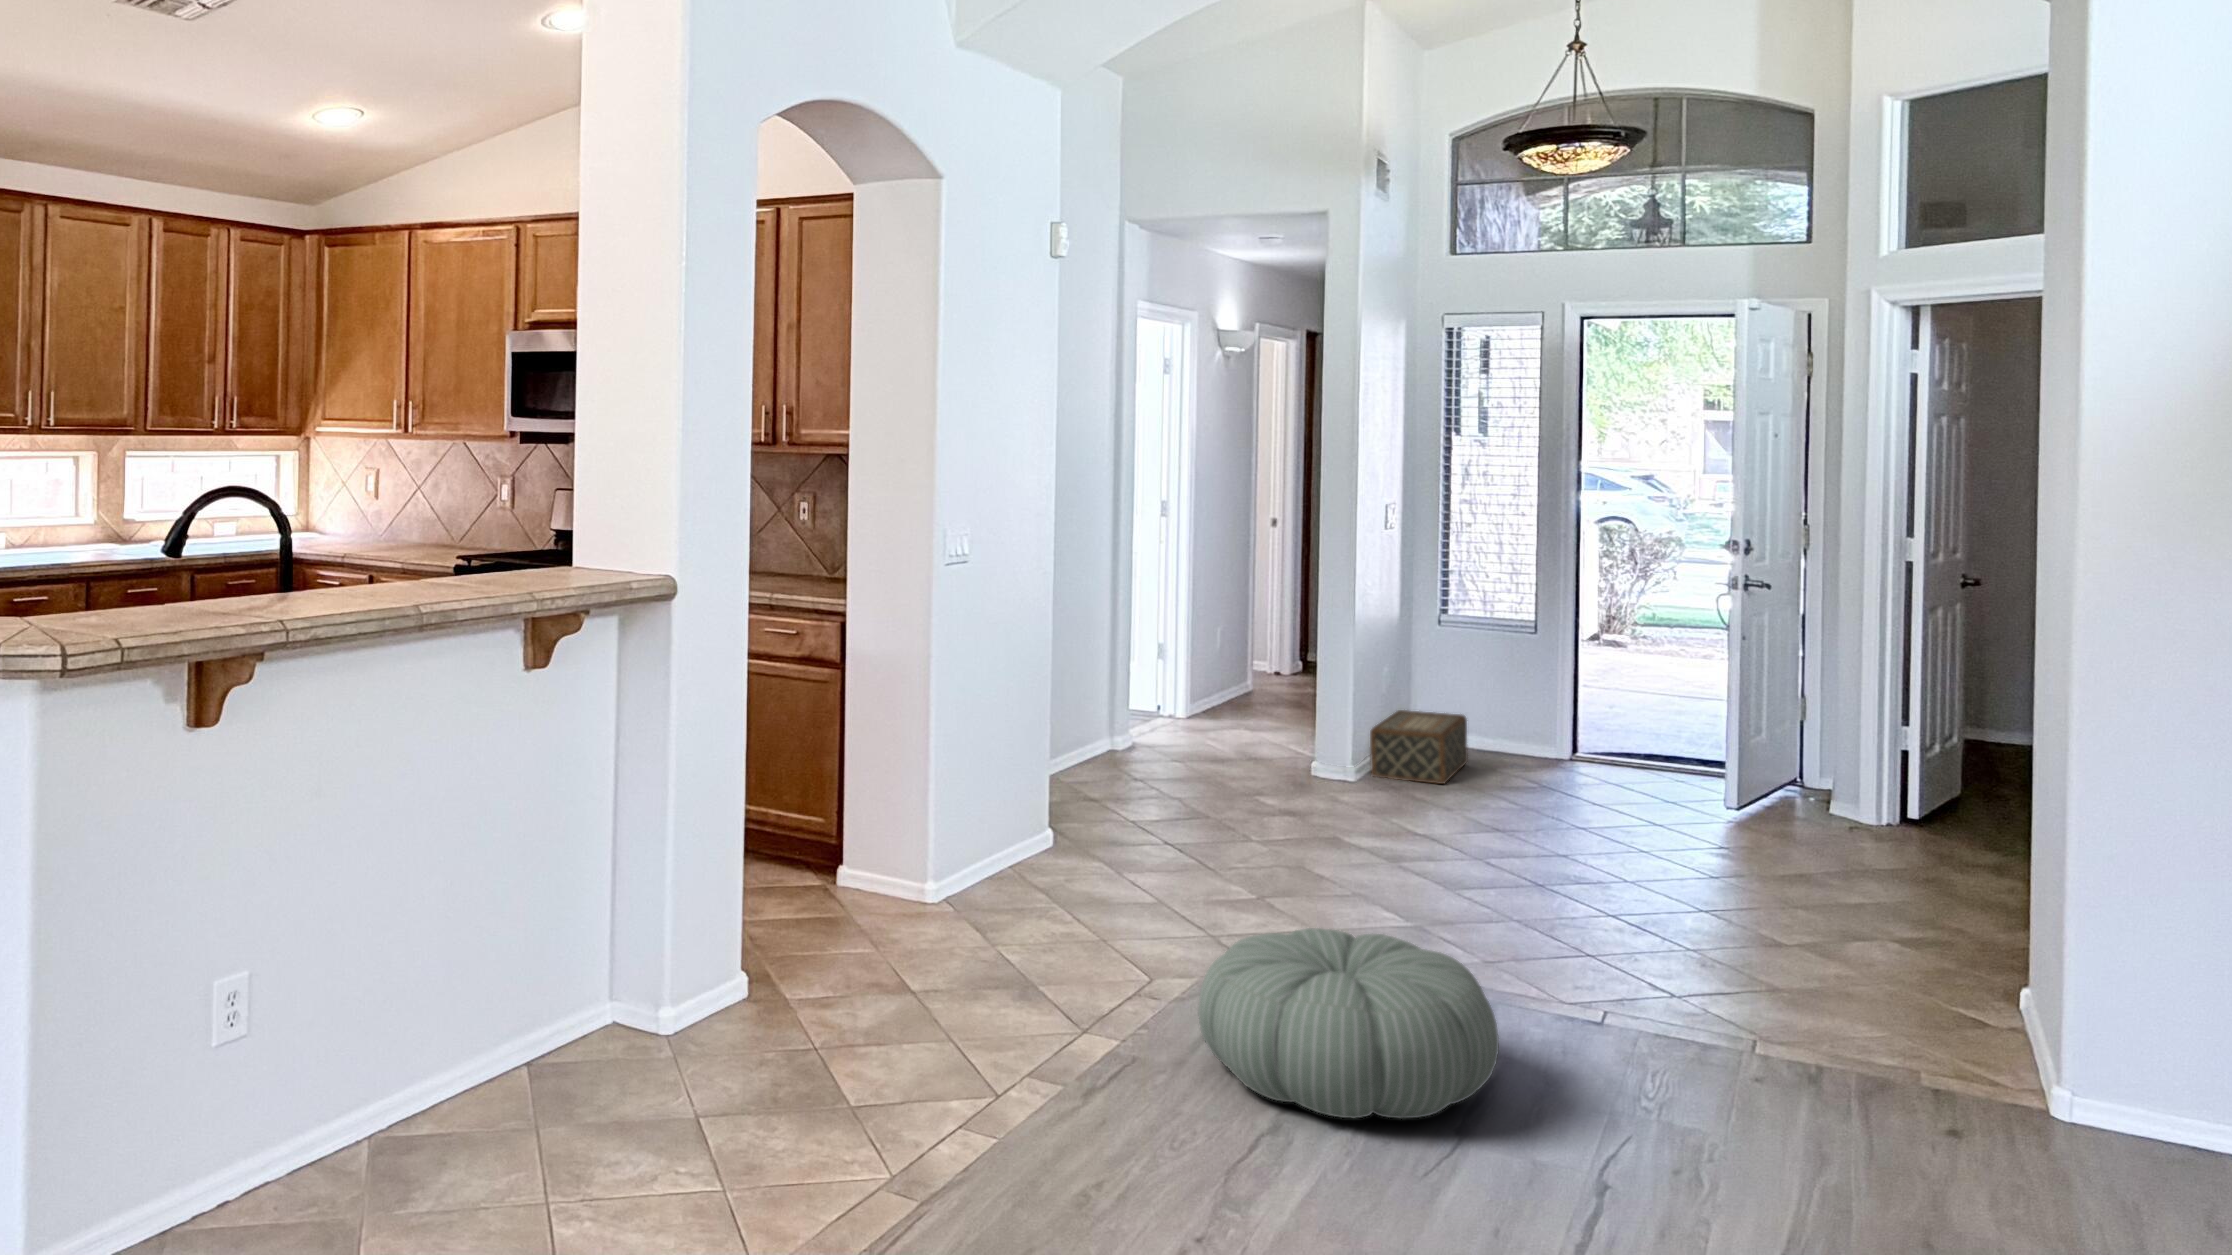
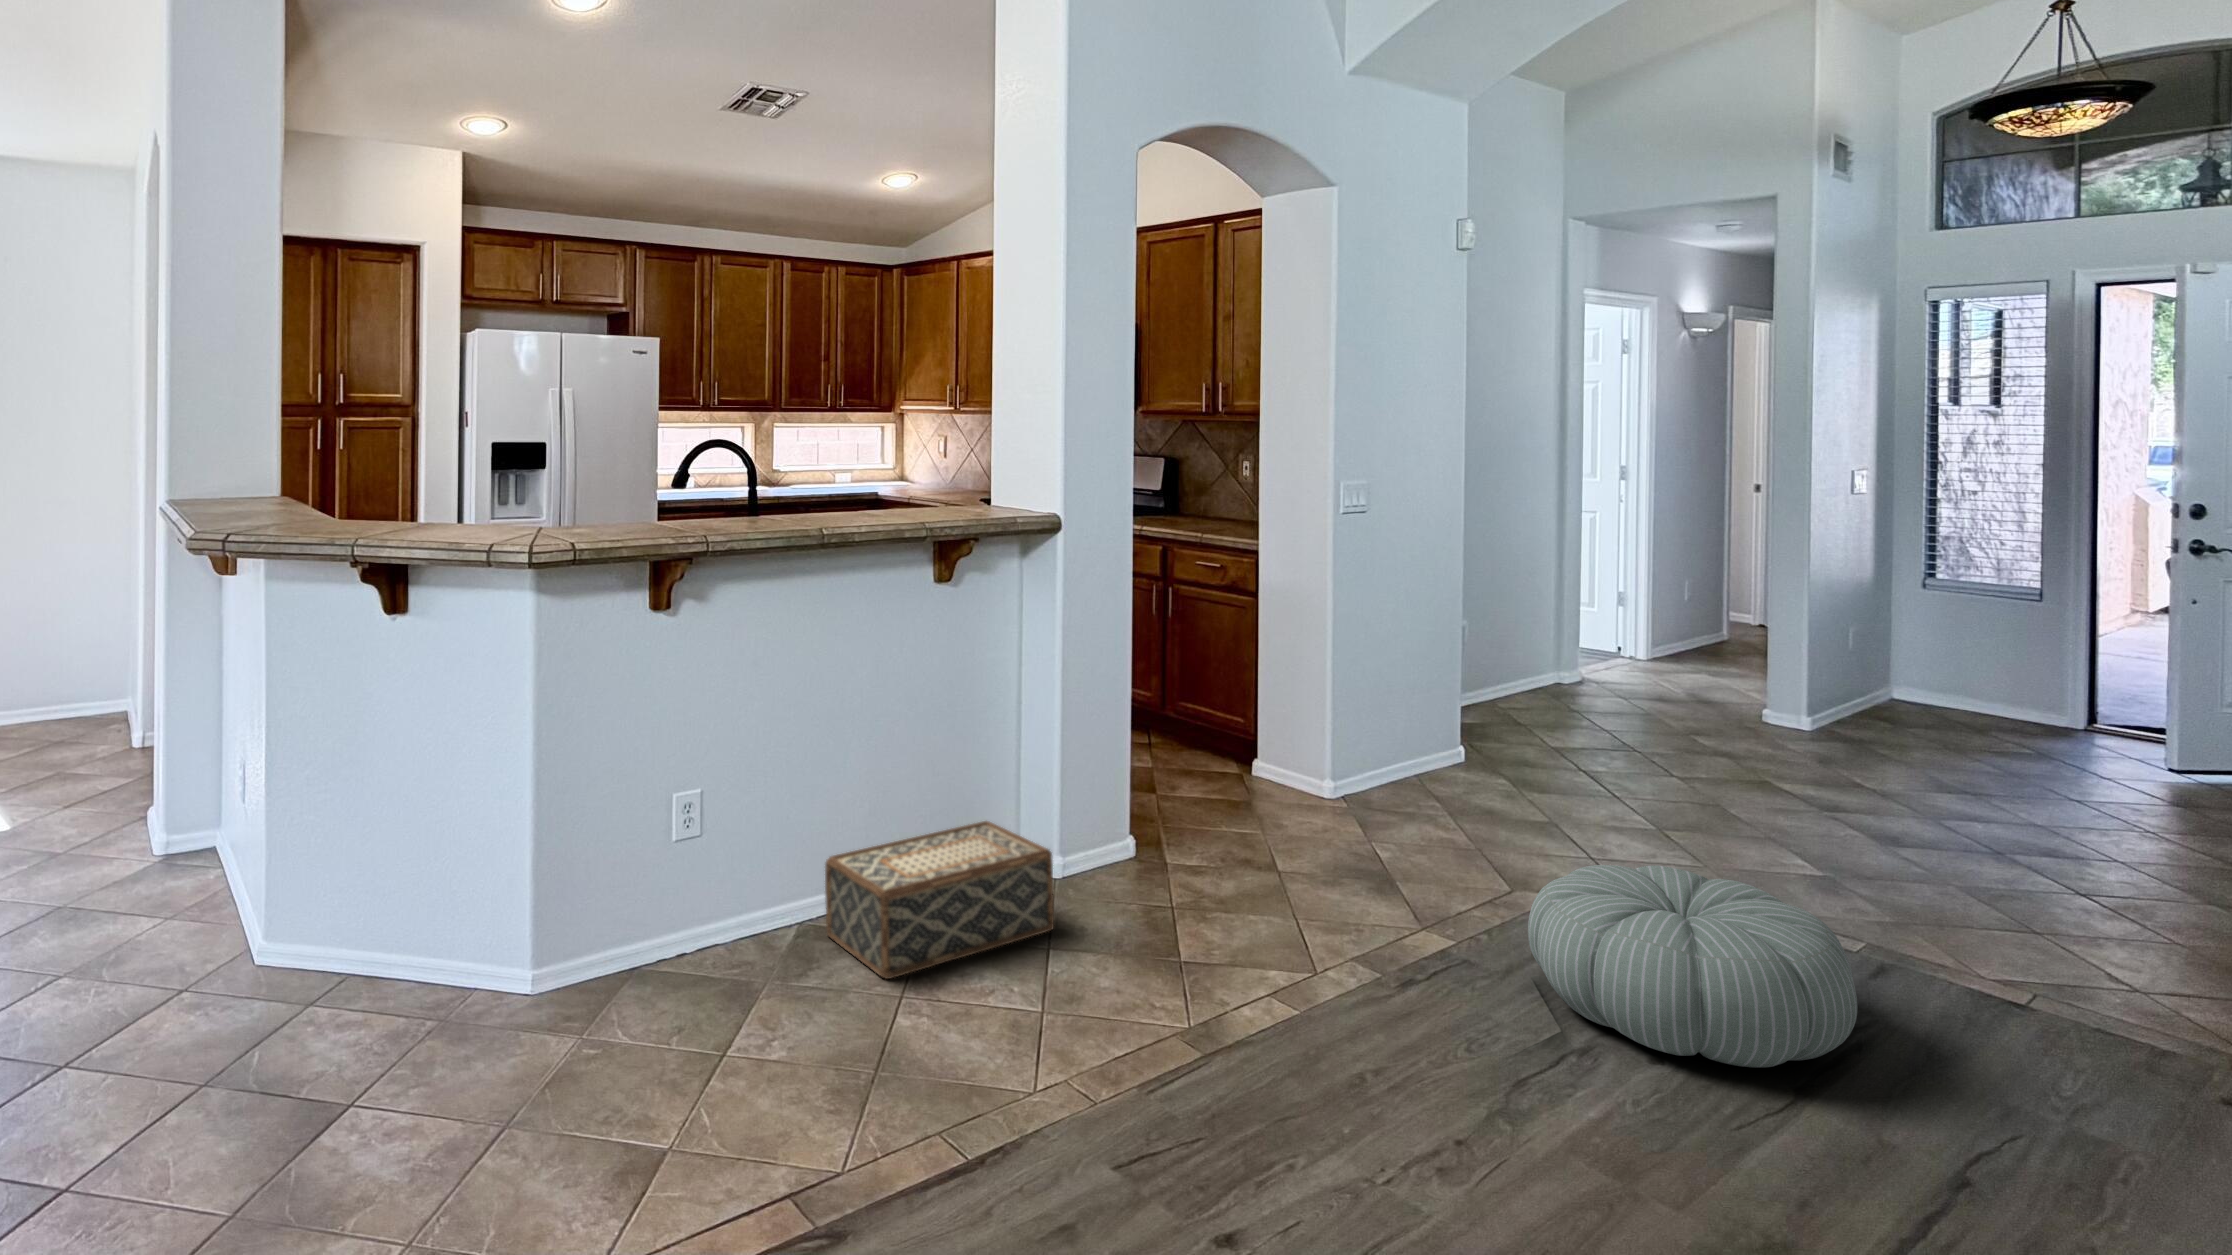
woven basket: present [1370,710,1468,784] -> present [825,821,1054,979]

